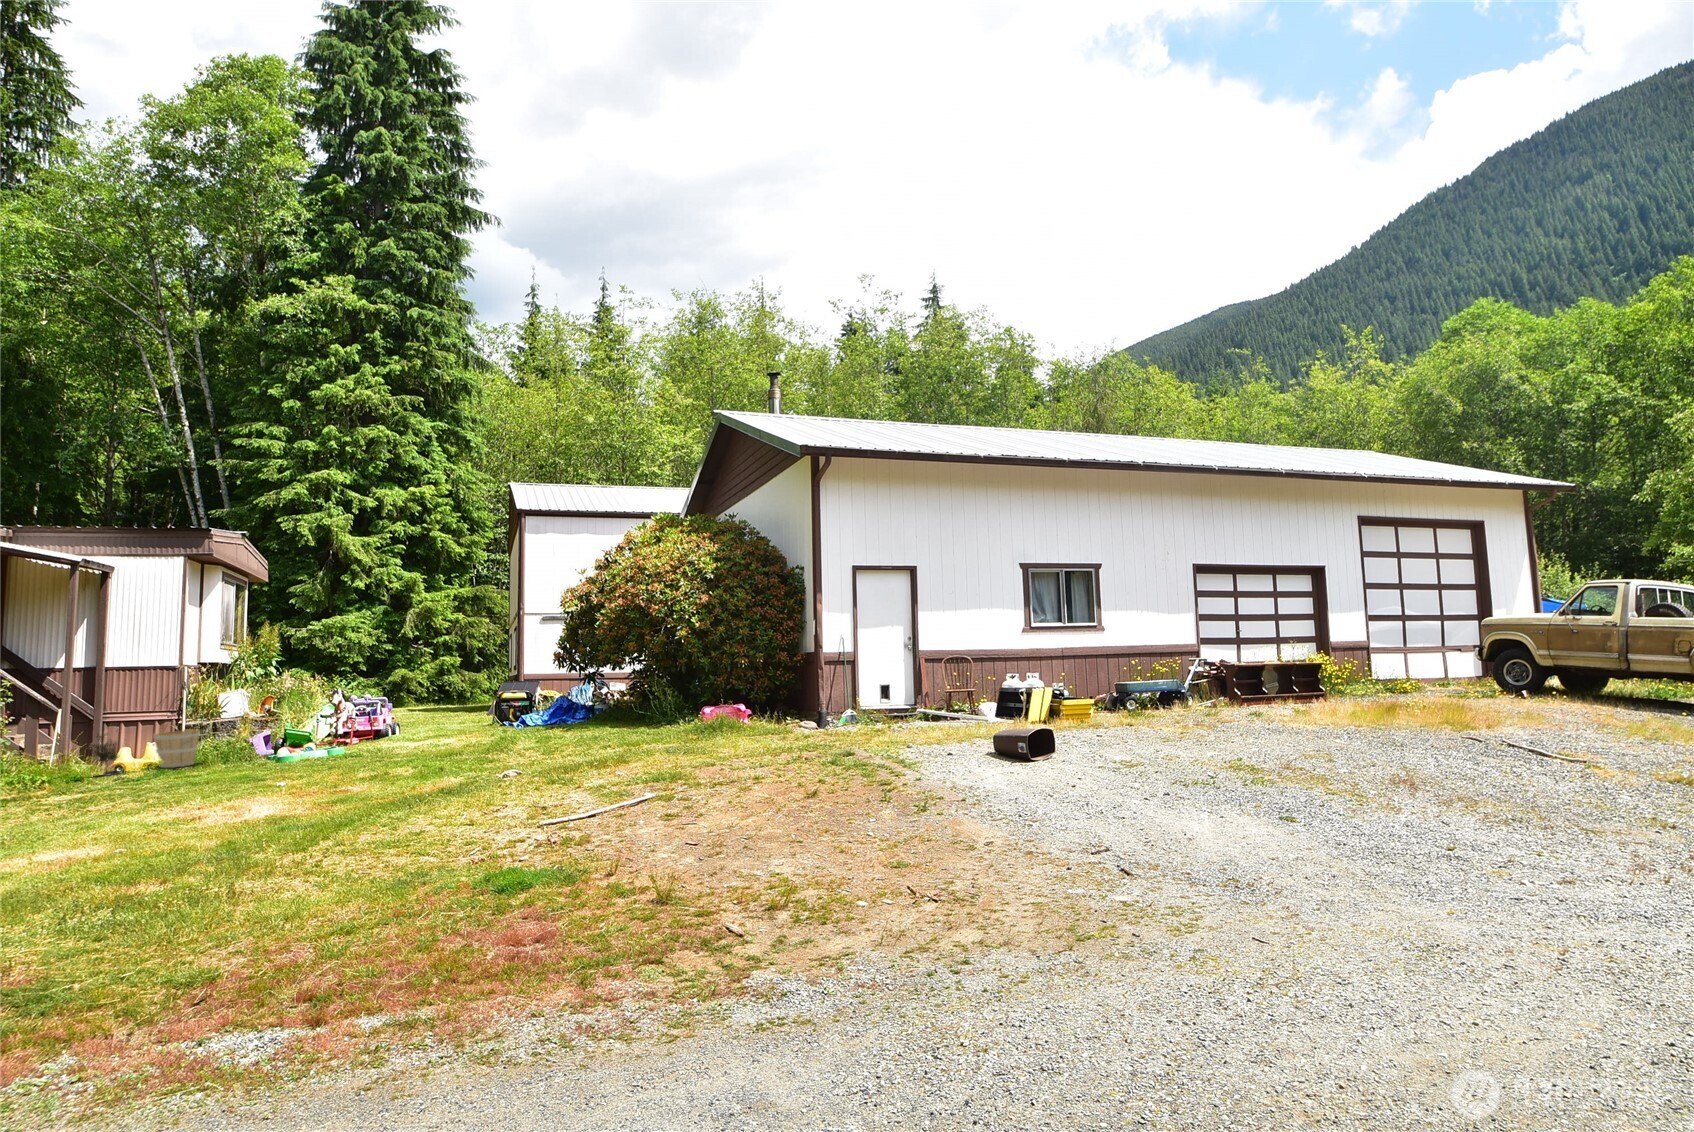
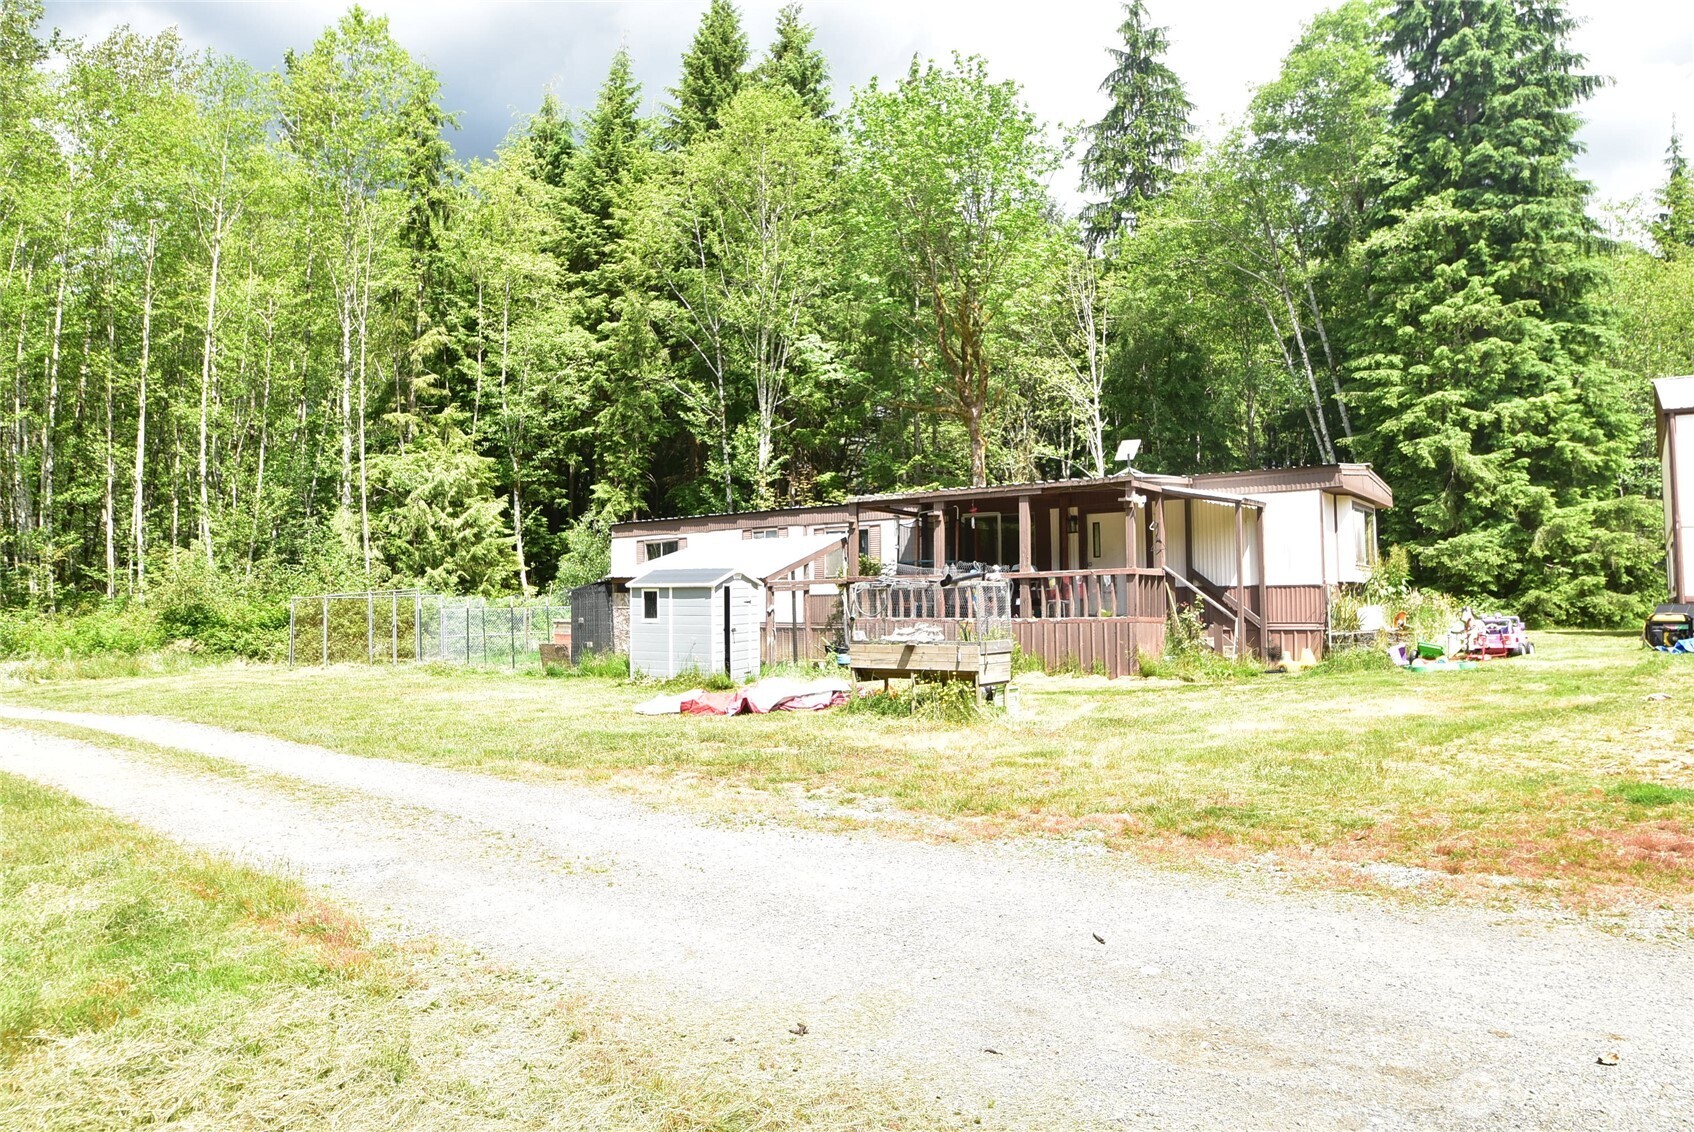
wooden bucket: present [153,729,200,768] -> none [1307,638,1344,670]

